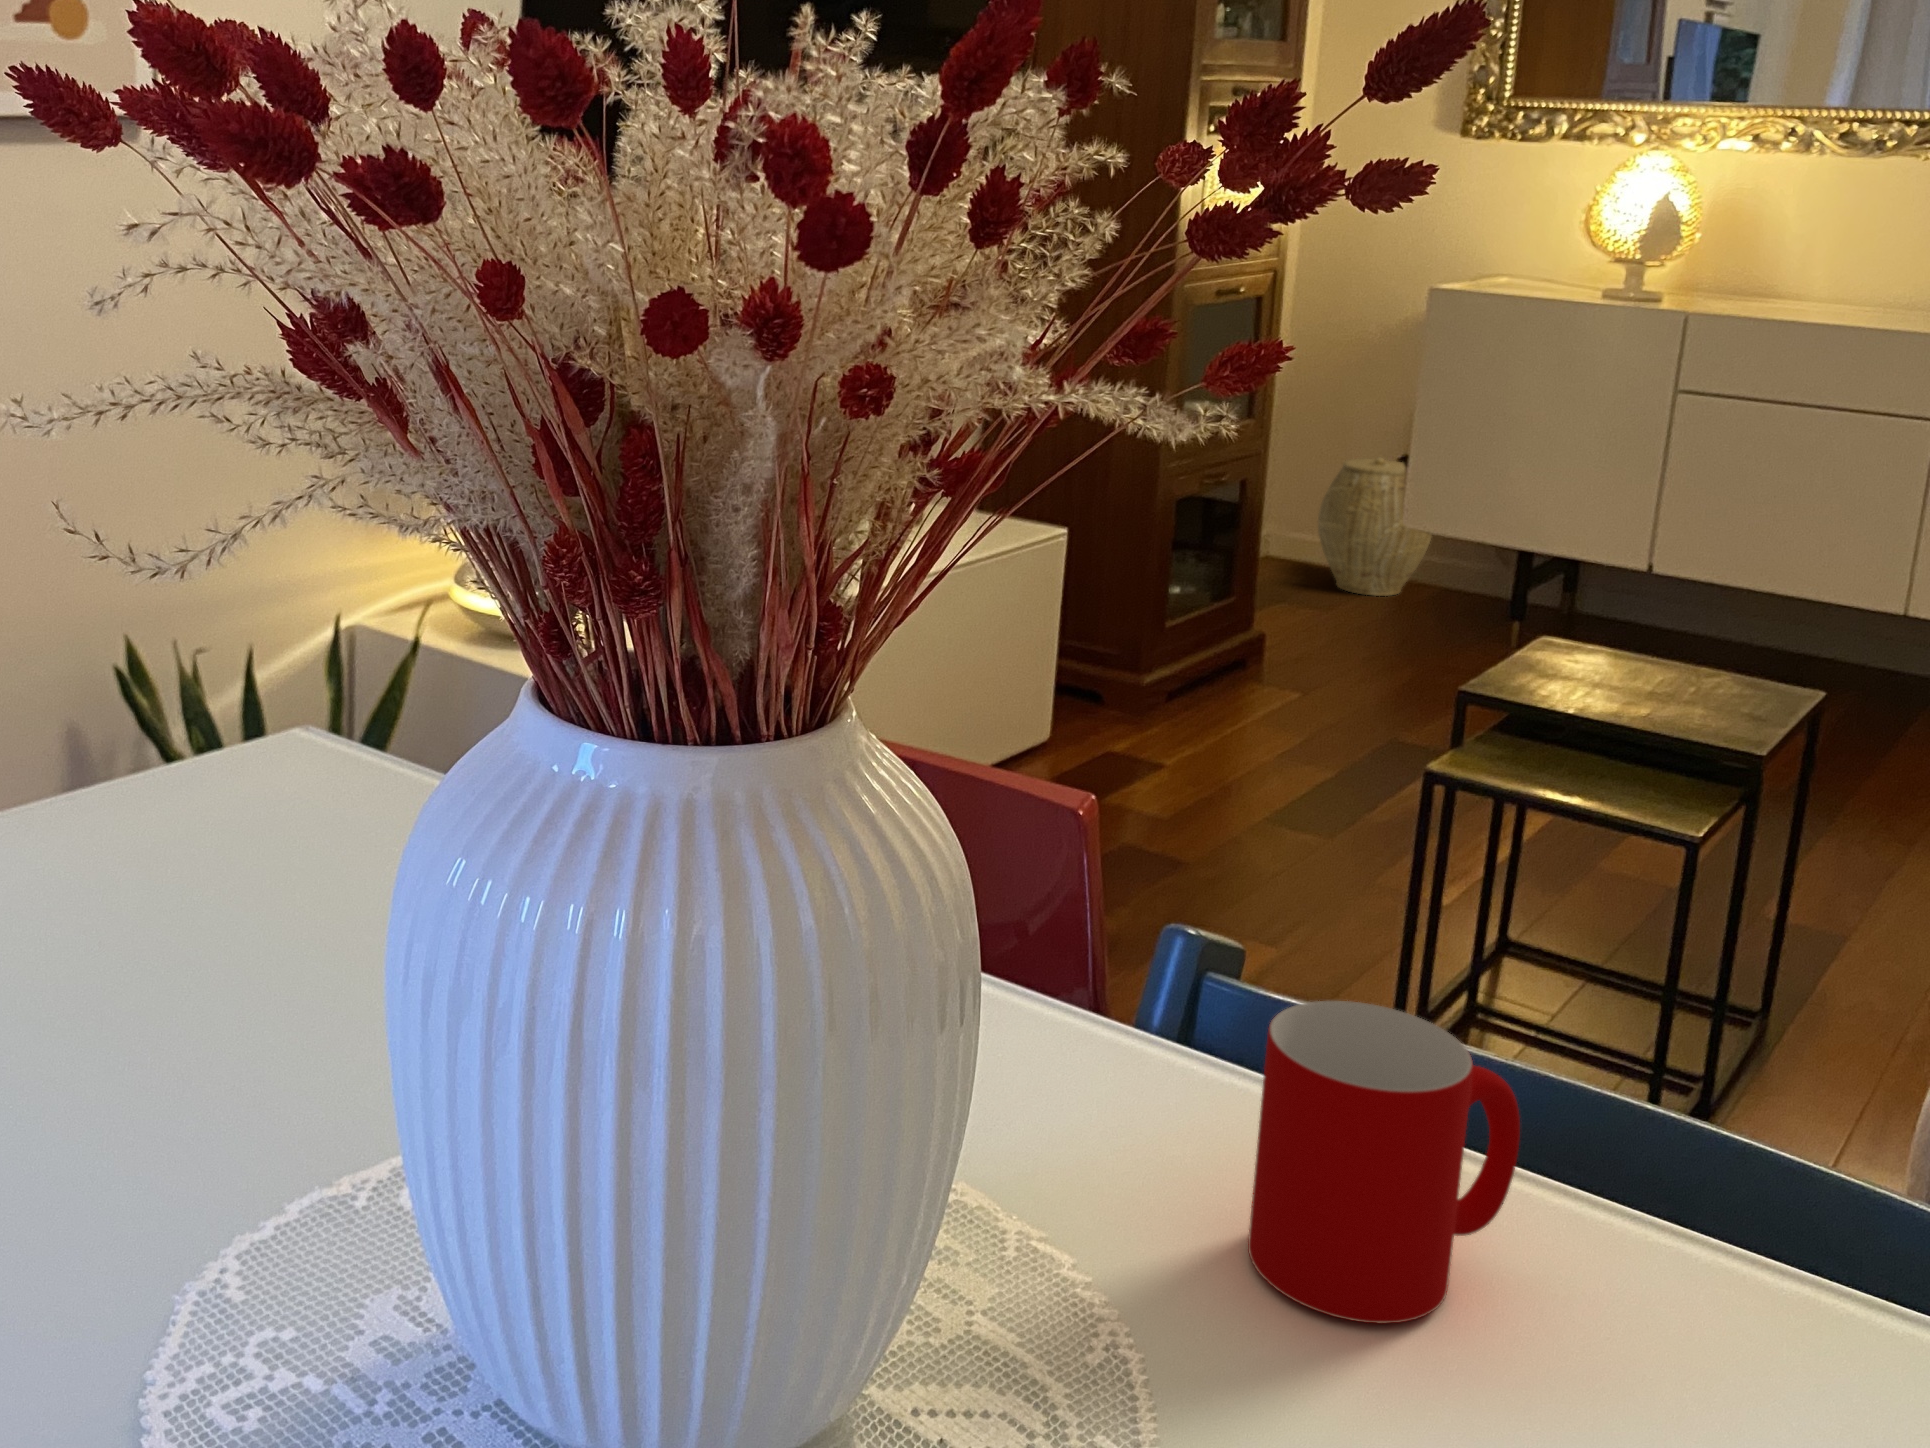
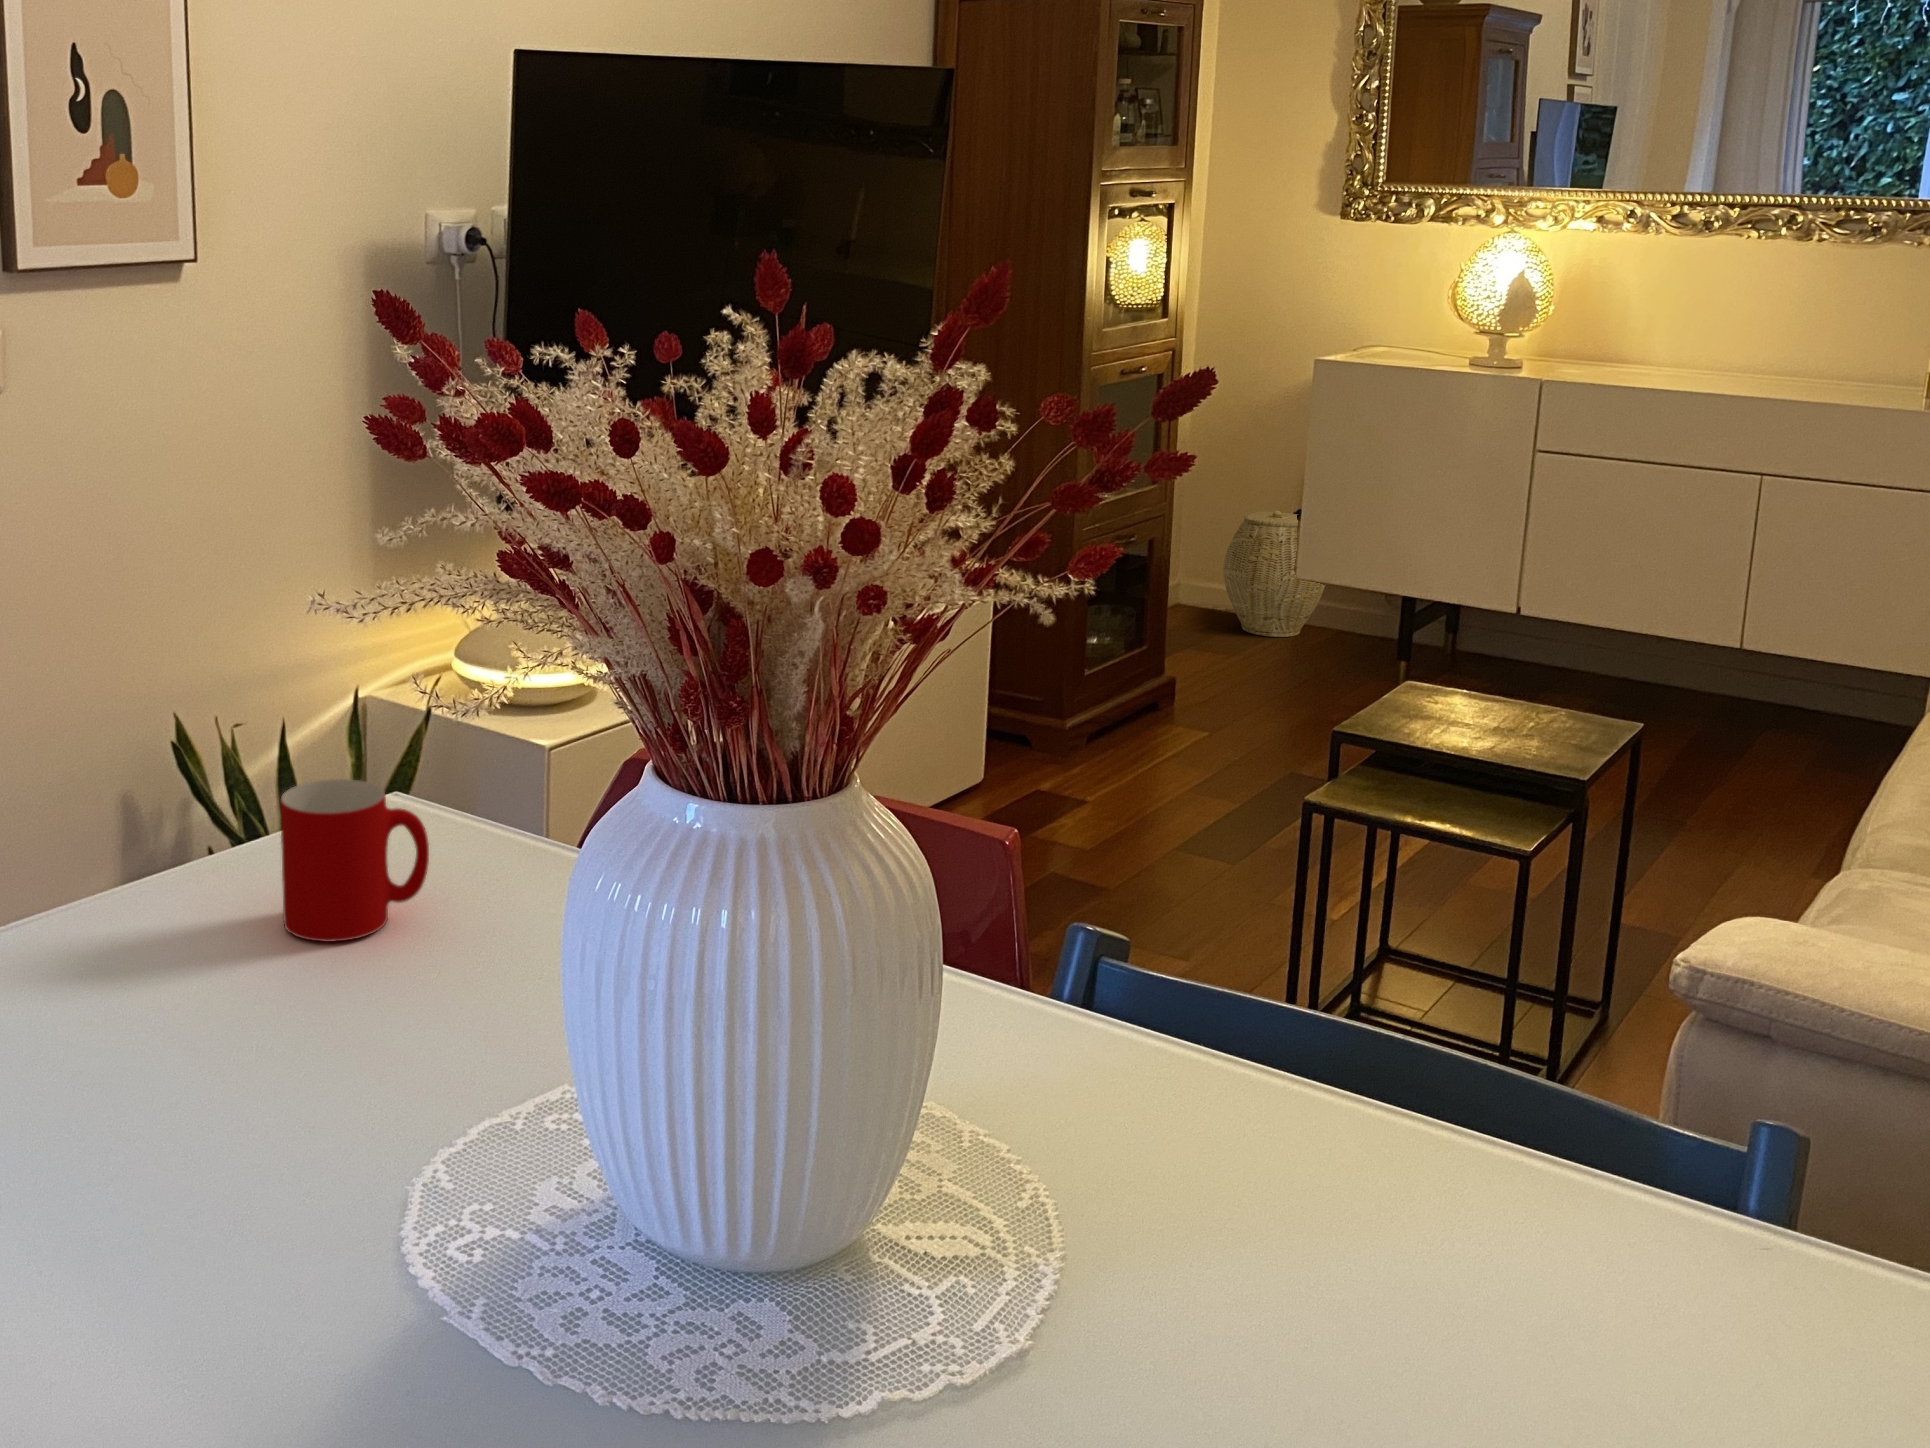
cup: present [1248,1001,1520,1324] -> present [280,779,429,942]

